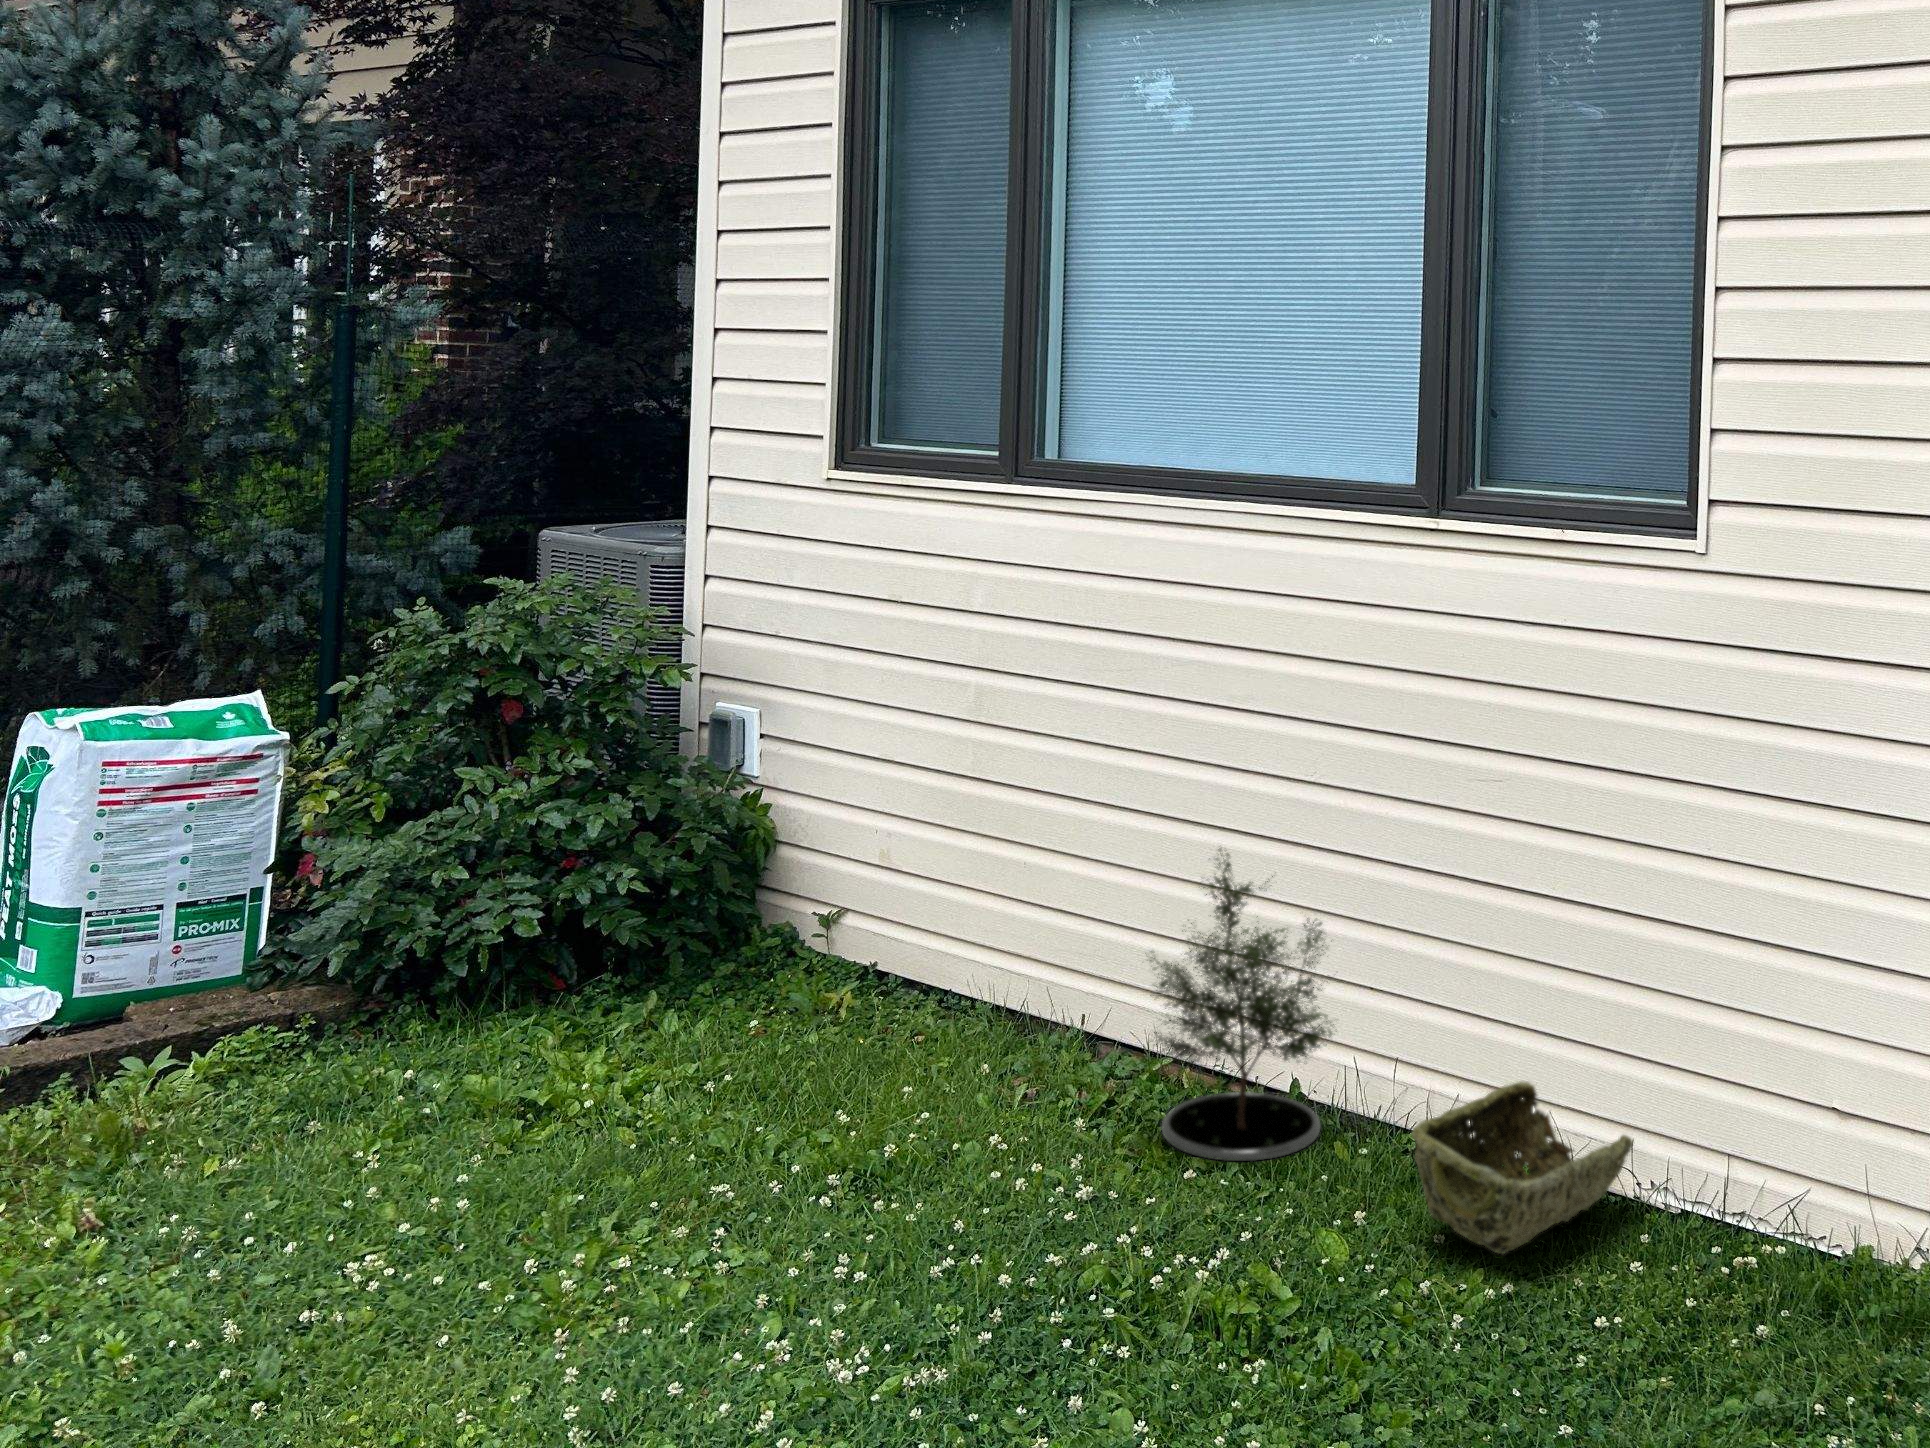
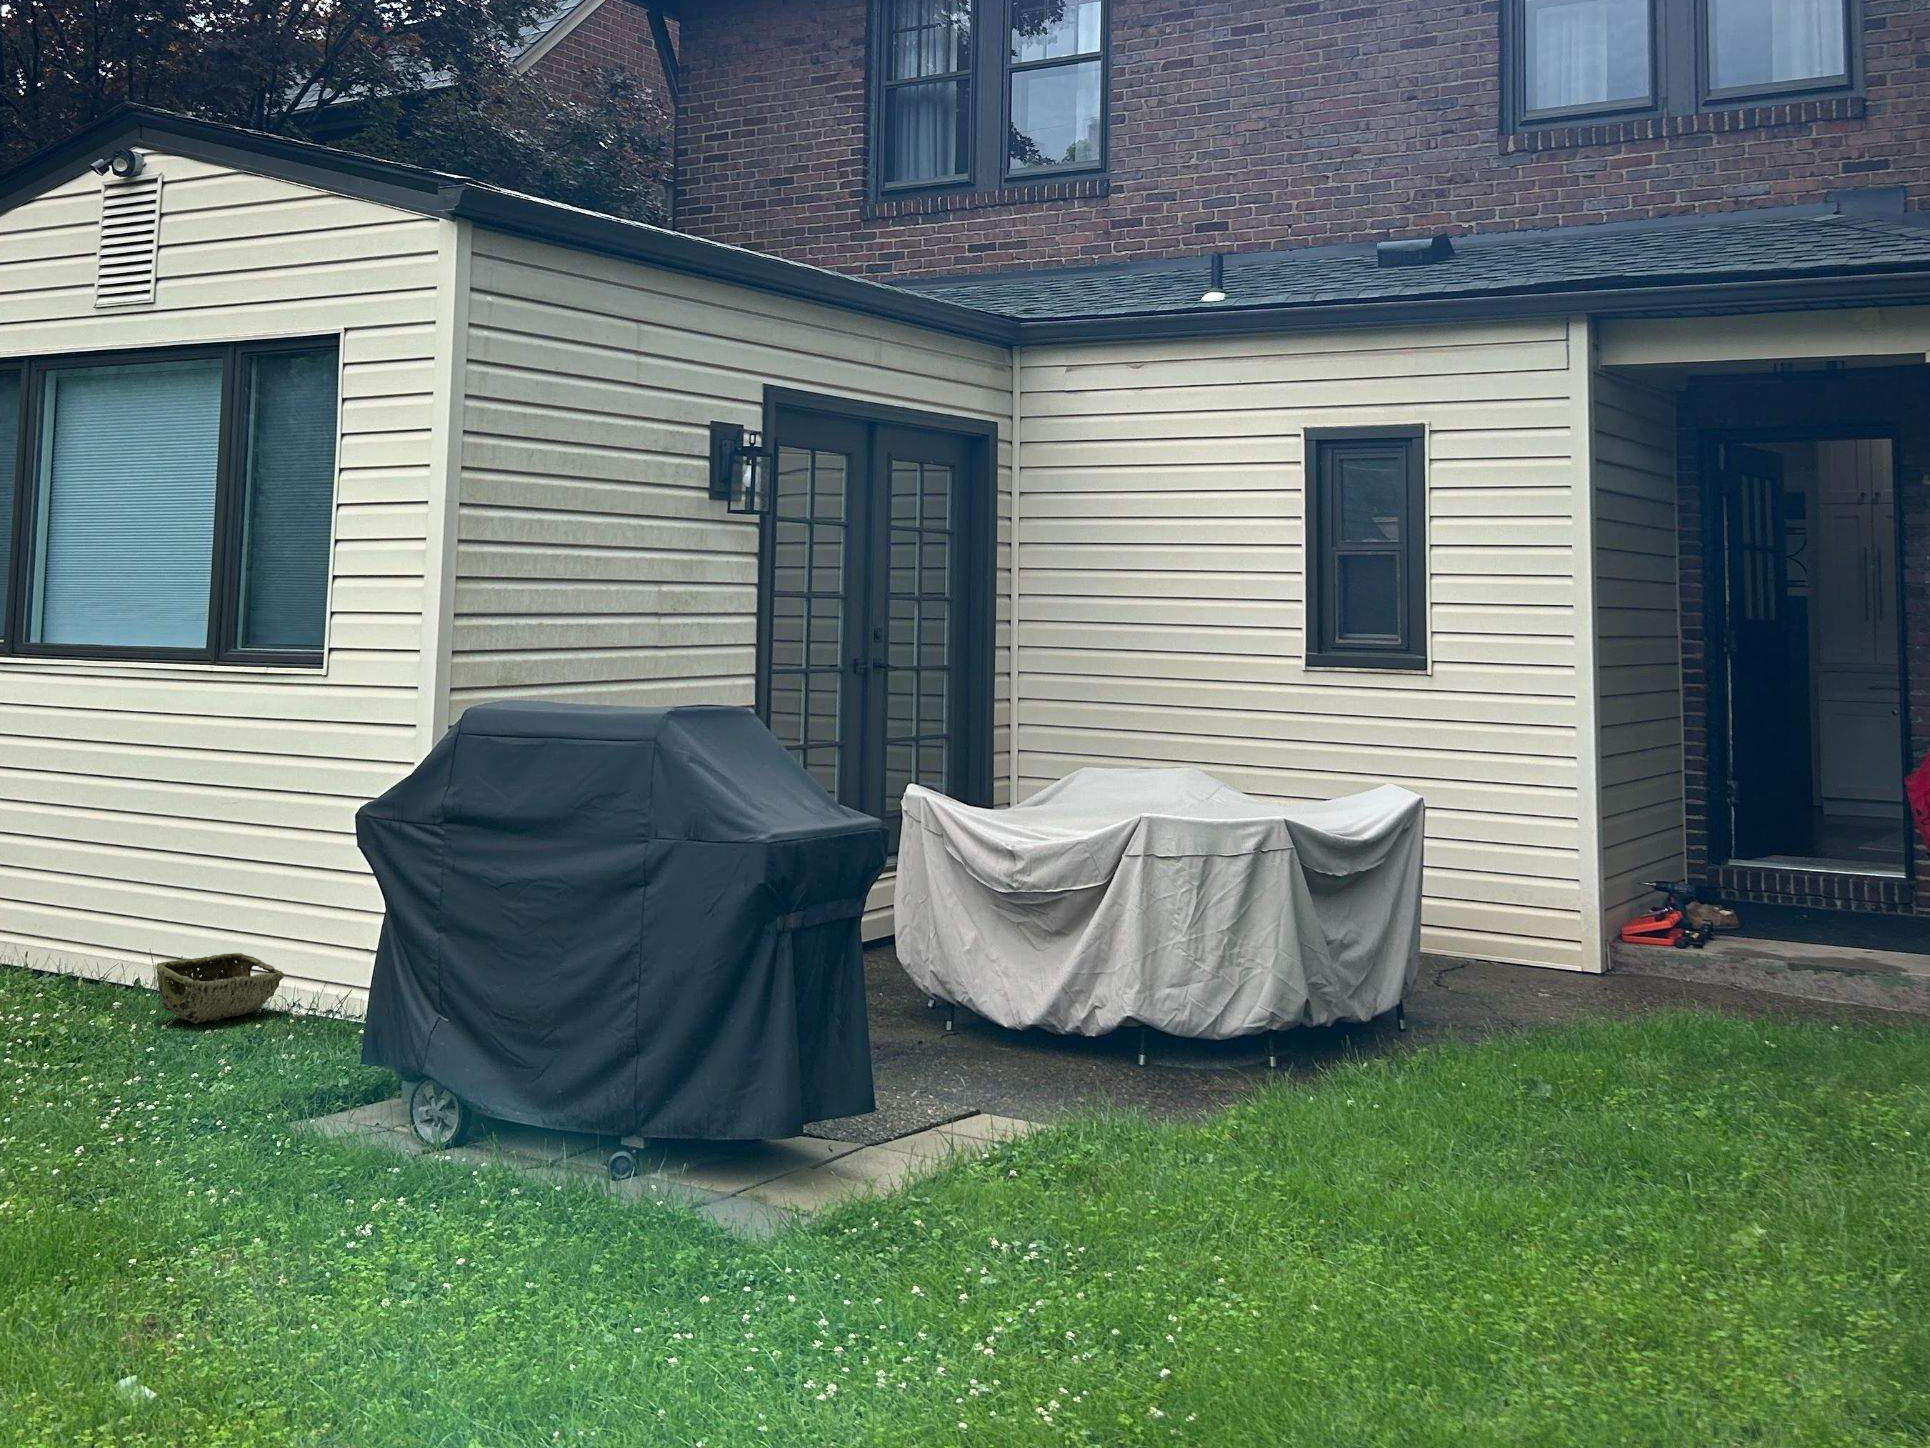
potted tree: present [1145,849,1334,1161] -> none [38,837,153,1003]

